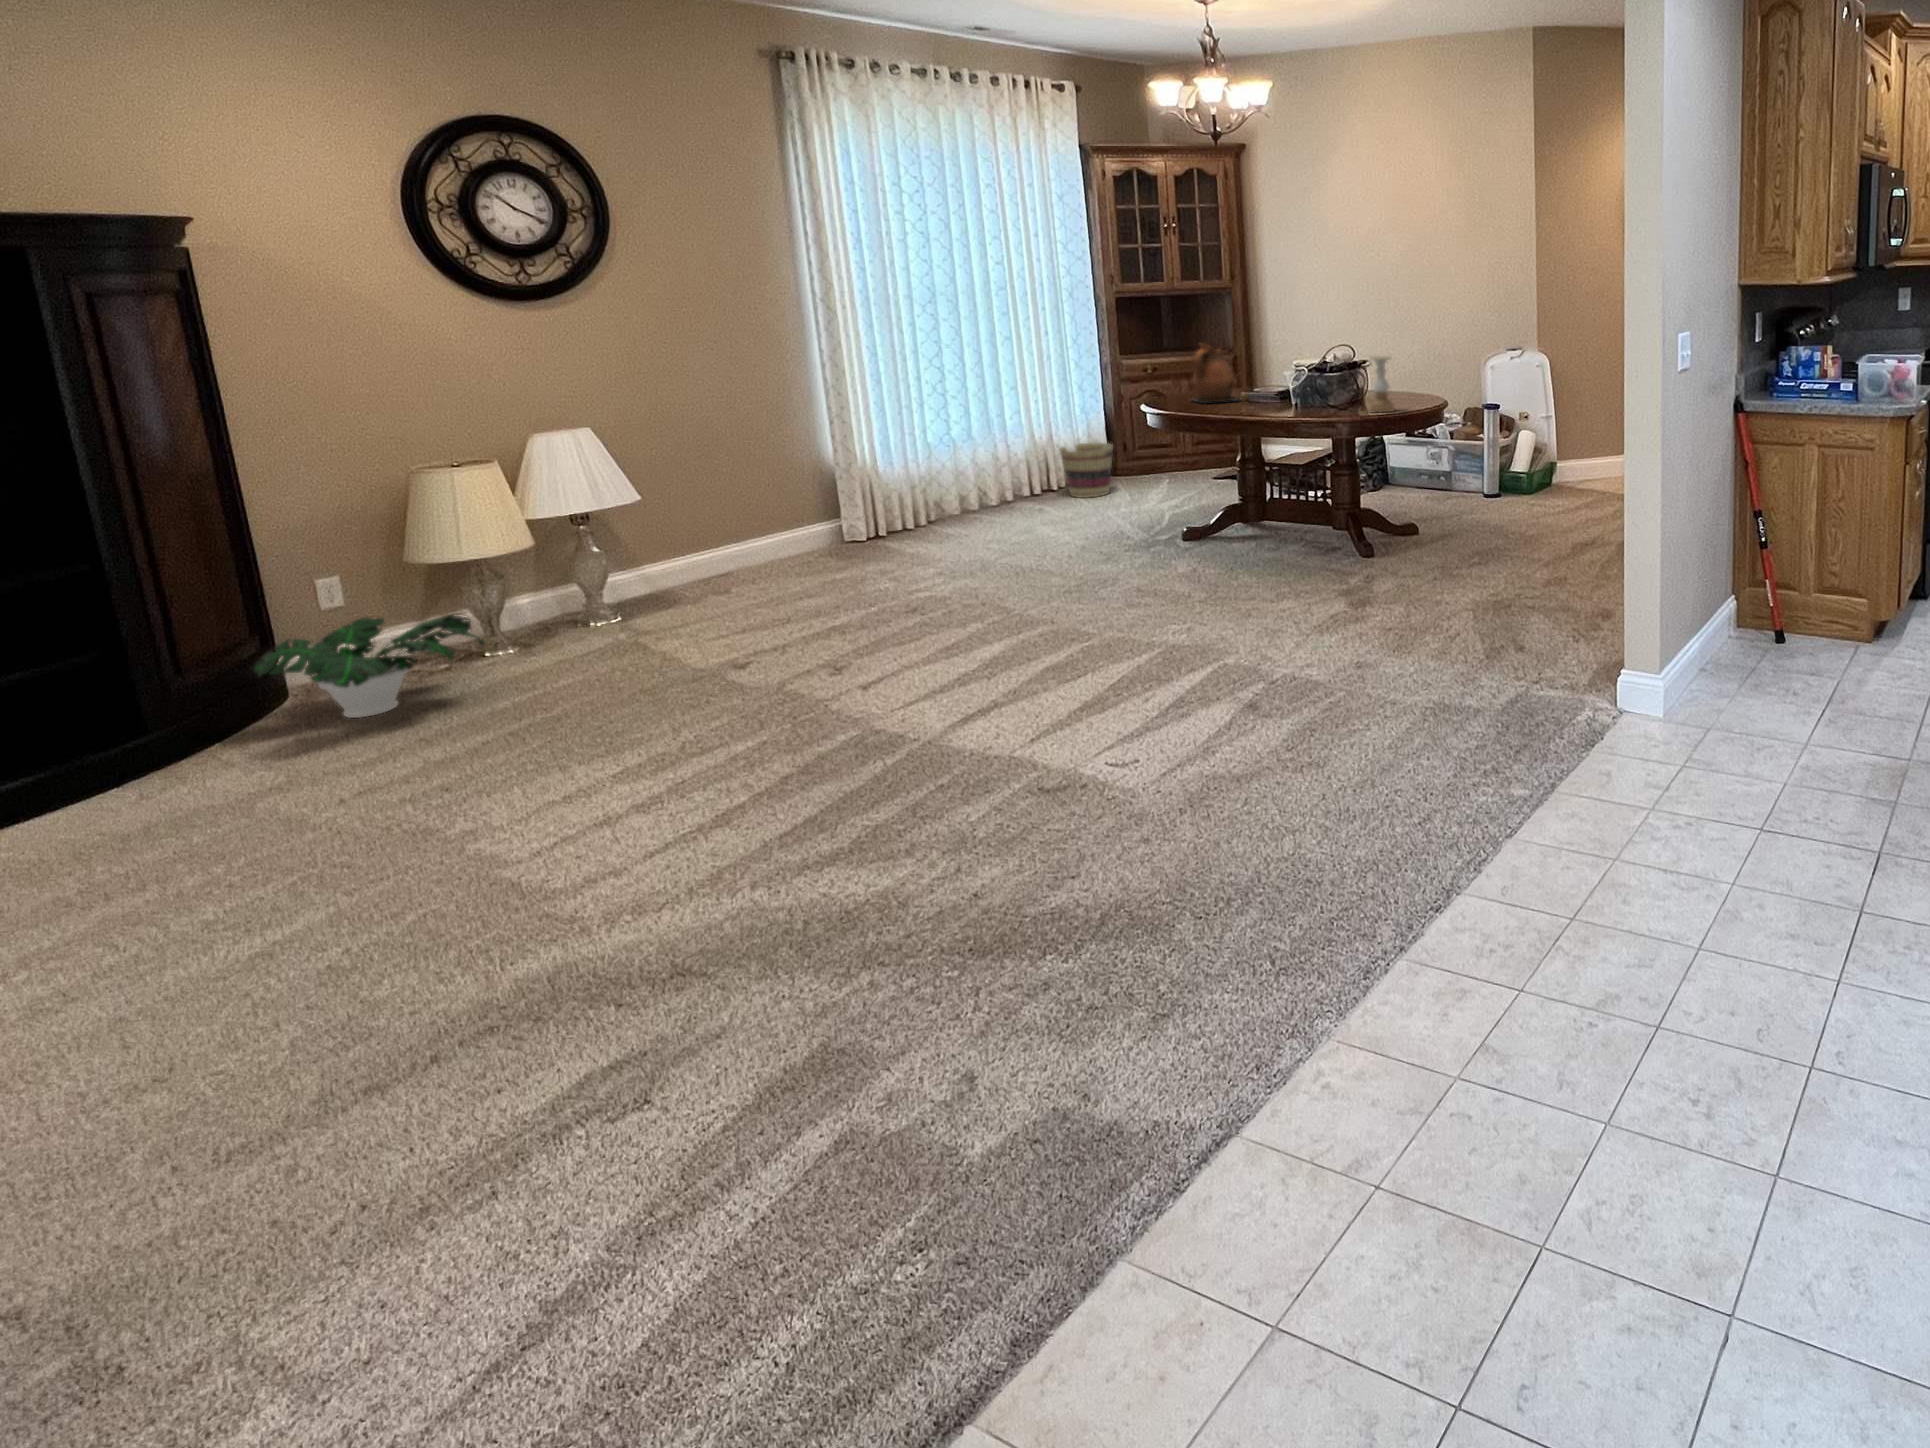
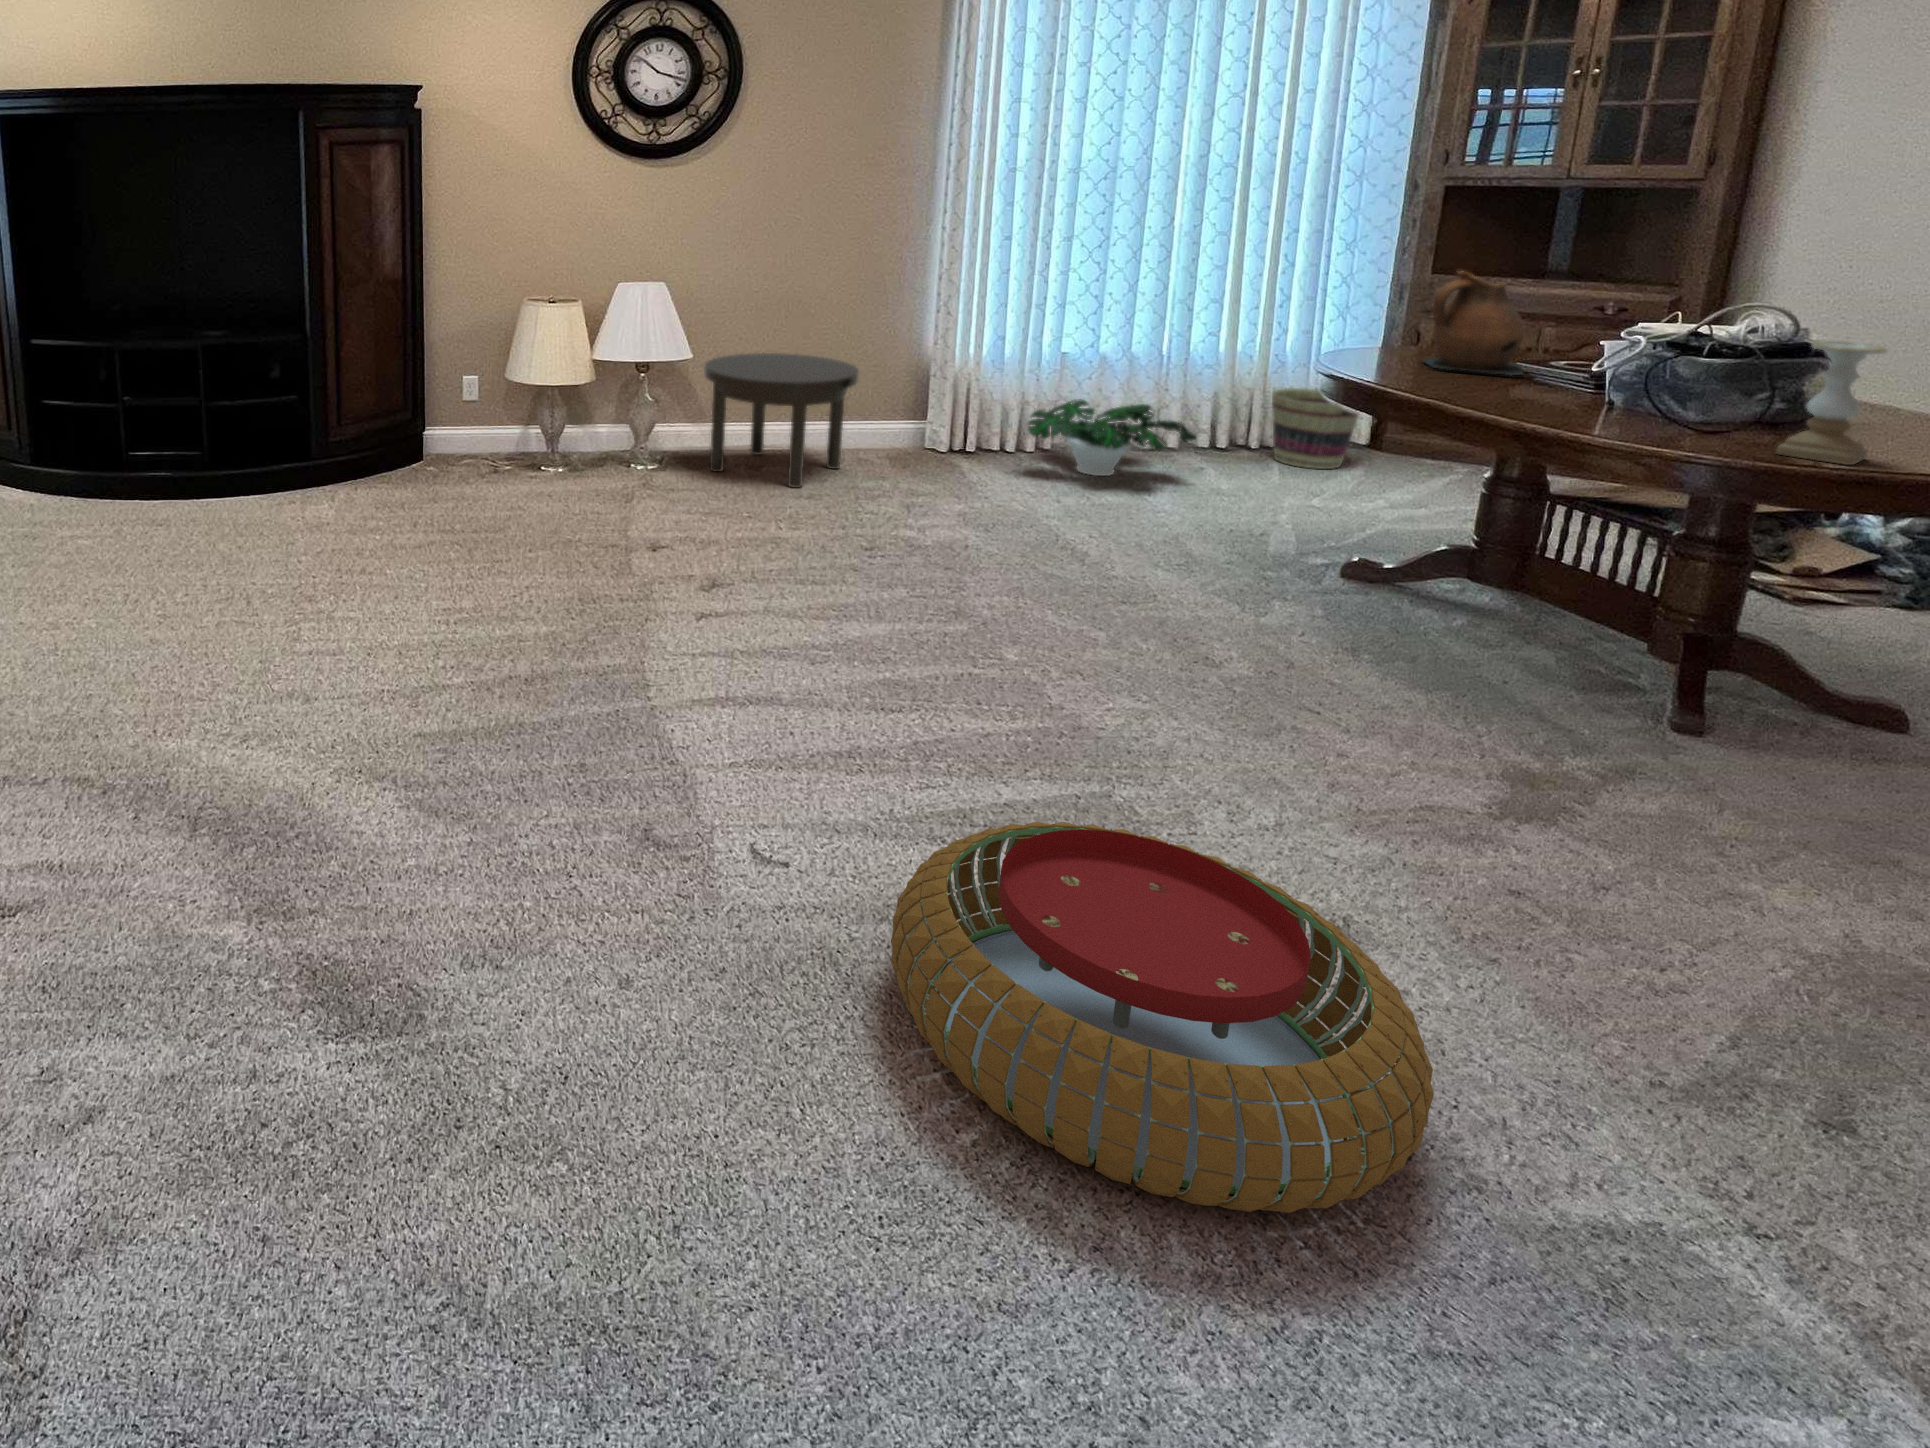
side table: none [646,480,810,610] -> present [704,353,859,488]
potted plant: present [254,614,484,718] -> present [1027,399,1196,476]
pouf: none [1230,636,1470,781] -> present [891,822,1434,1213]

